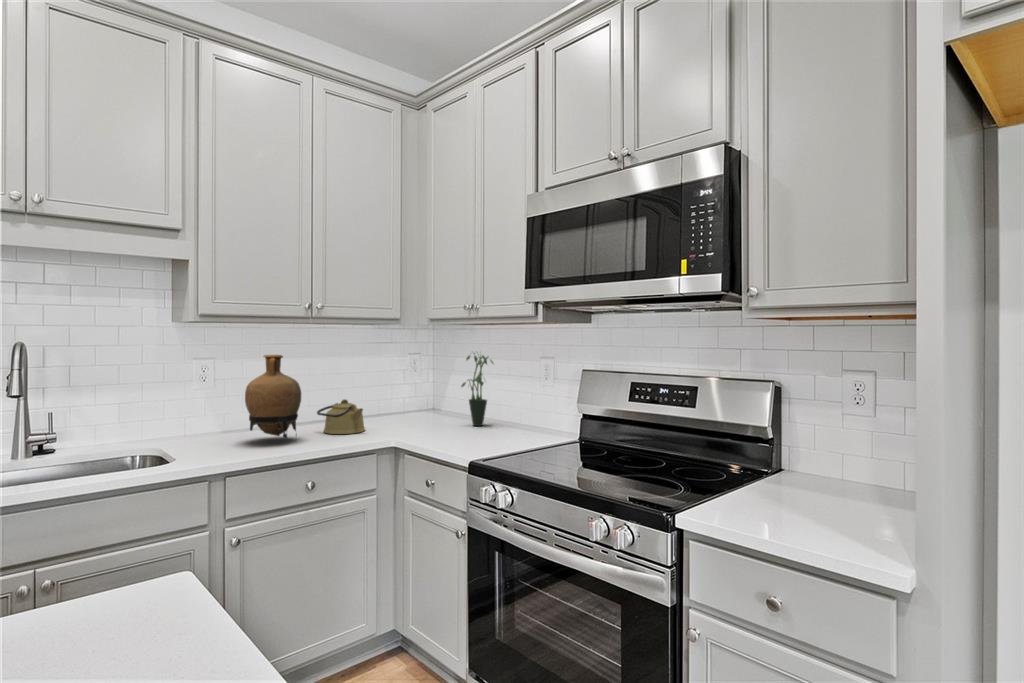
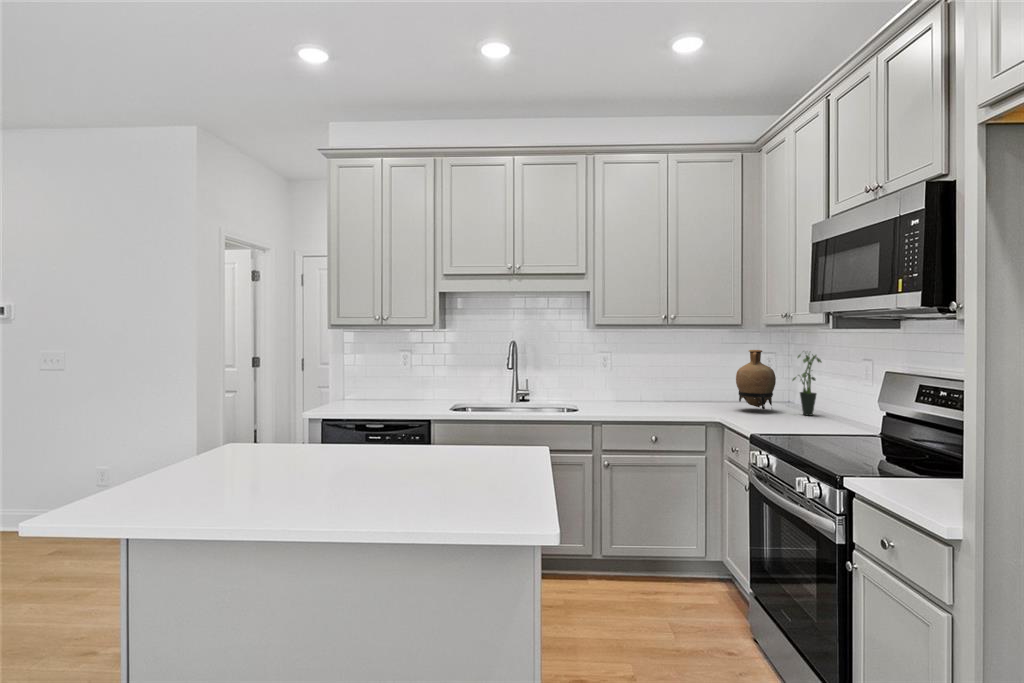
vase: present [245,355,301,438] -> present [736,350,776,409]
kettle: present [317,399,365,434] -> none [676,385,711,410]

